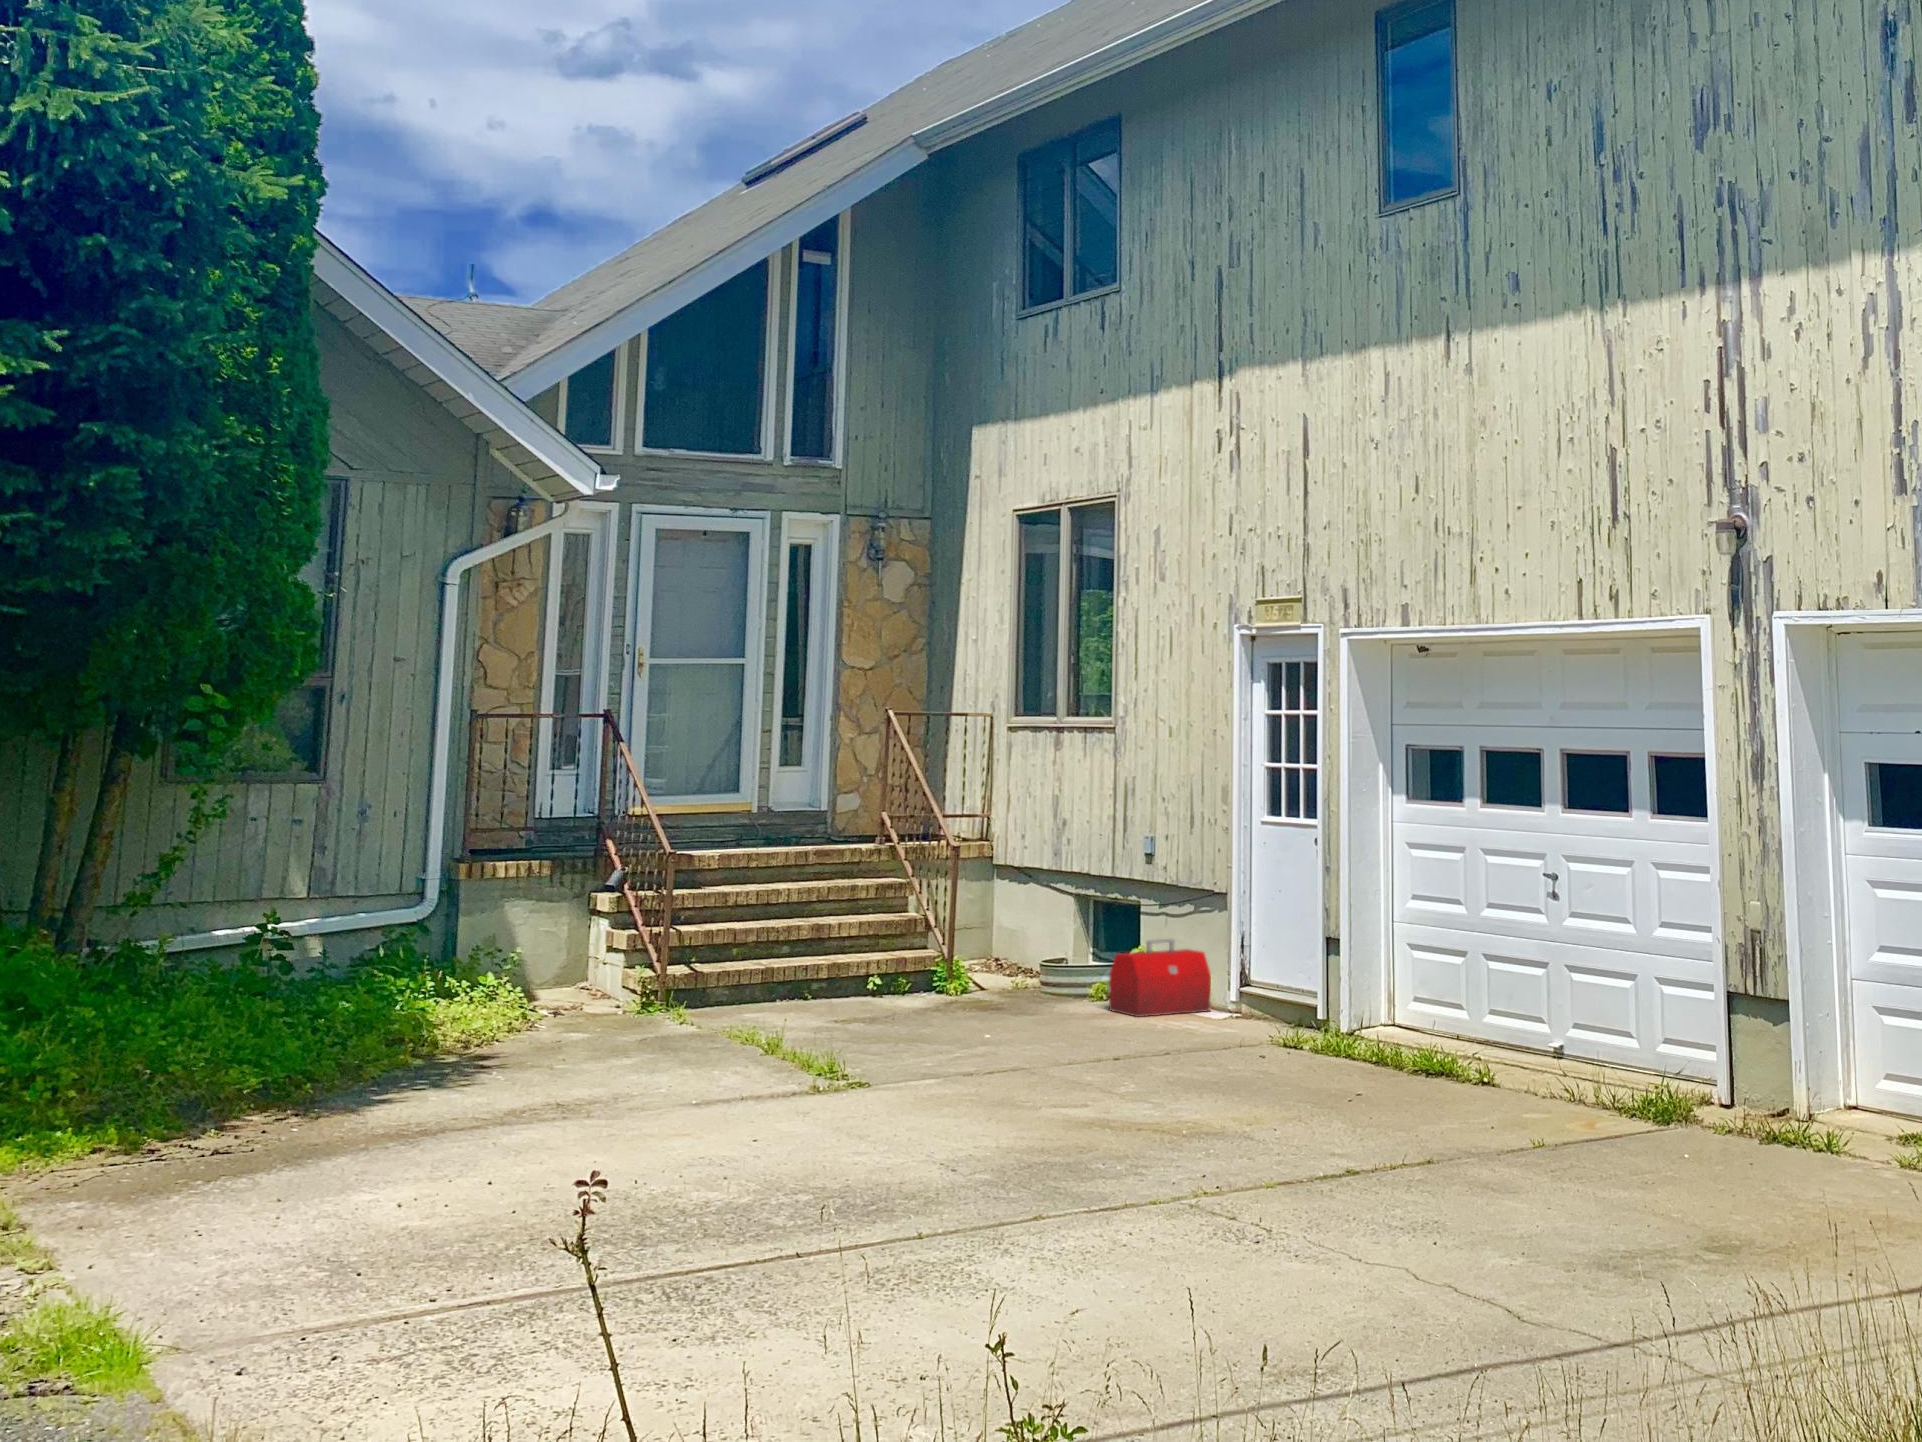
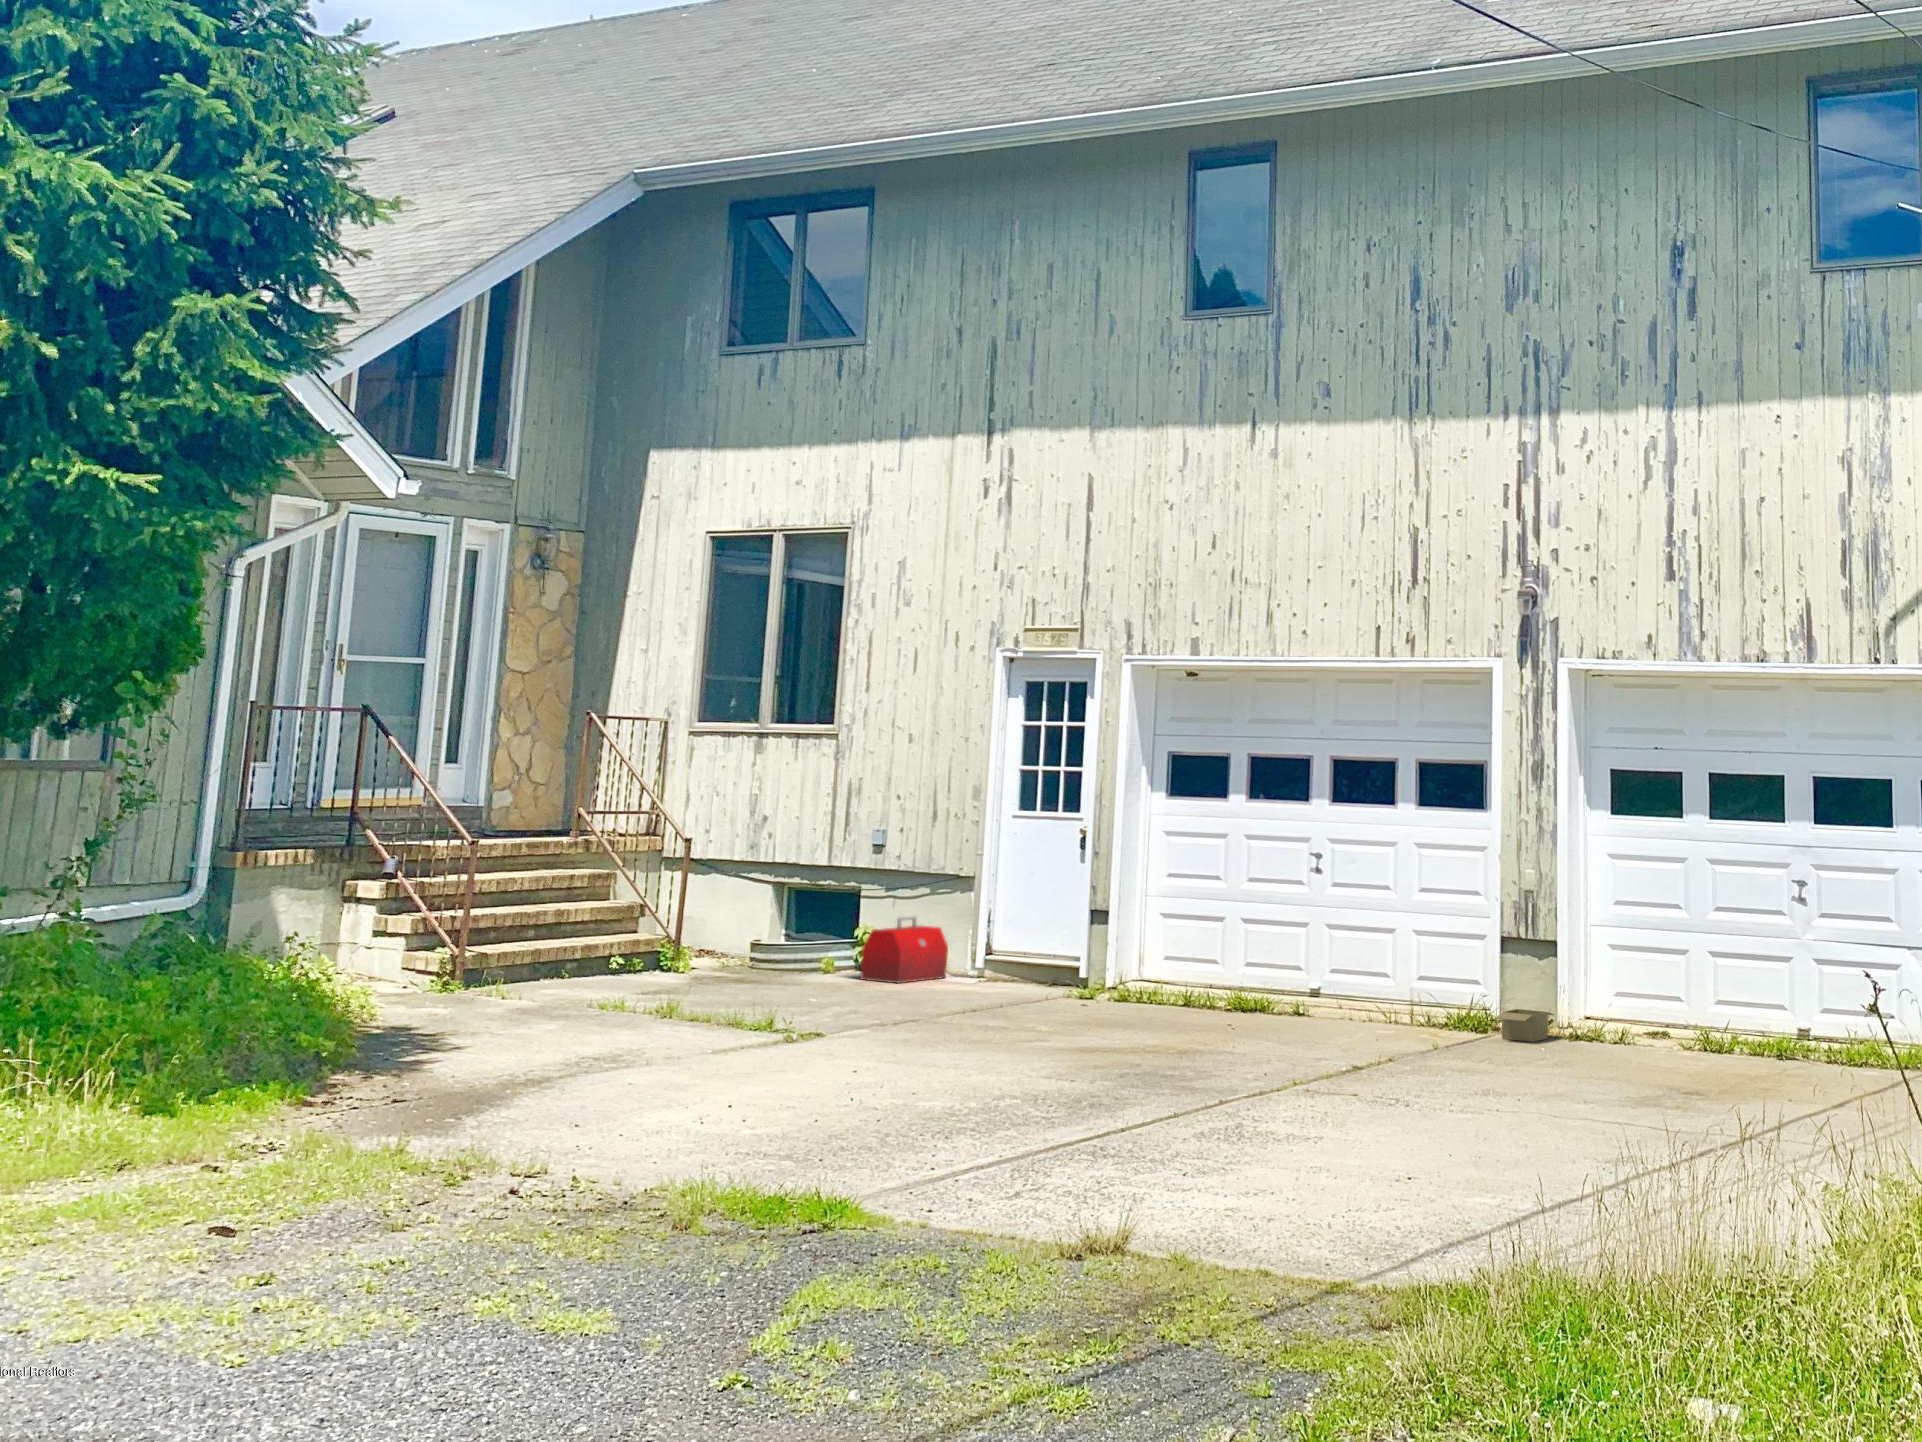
cardboard box: none [1689,1090,1789,1138] -> present [1496,1009,1554,1042]

